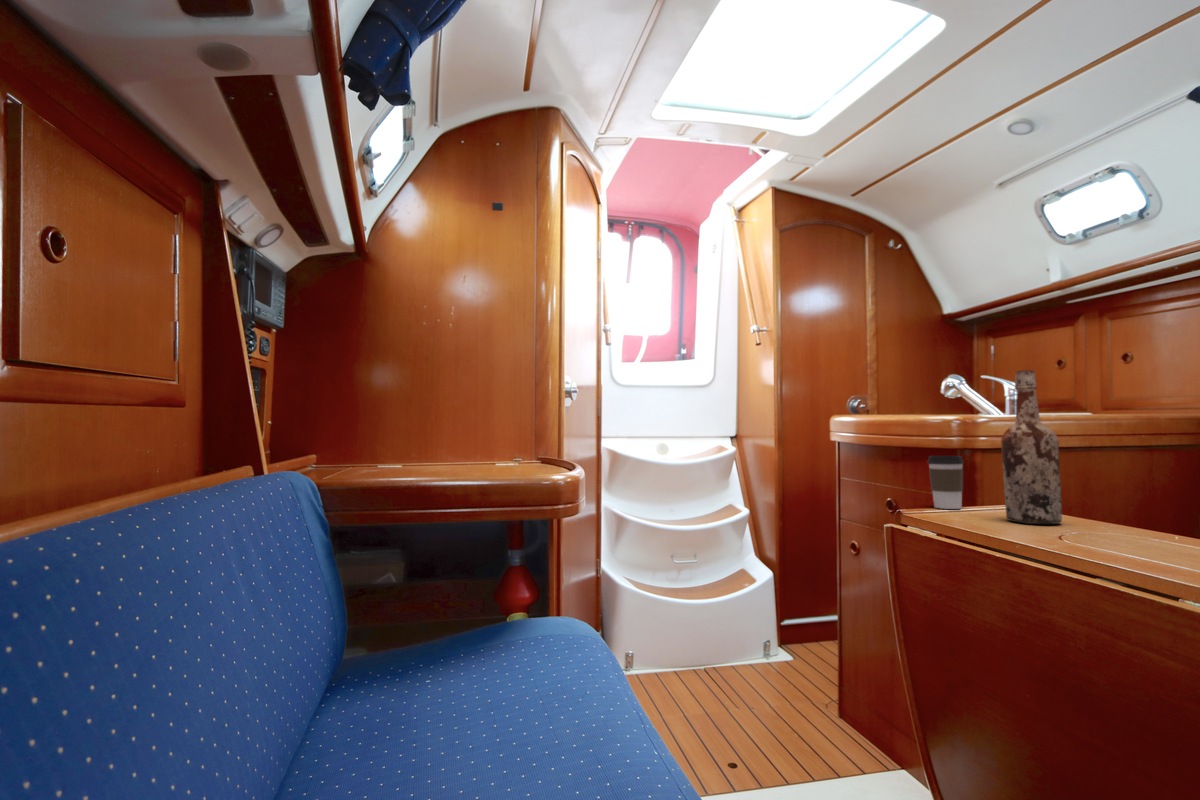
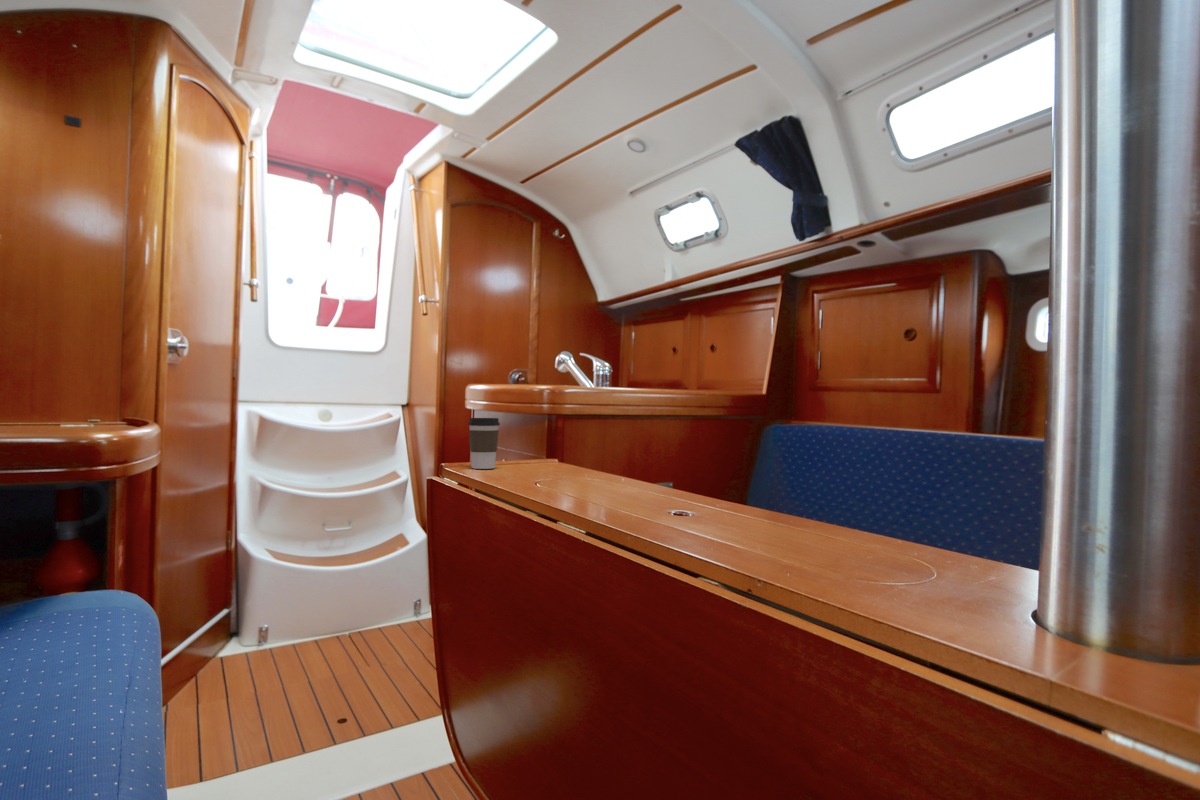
wine bottle: present [1001,370,1062,524] -> none [506,335,551,482]

